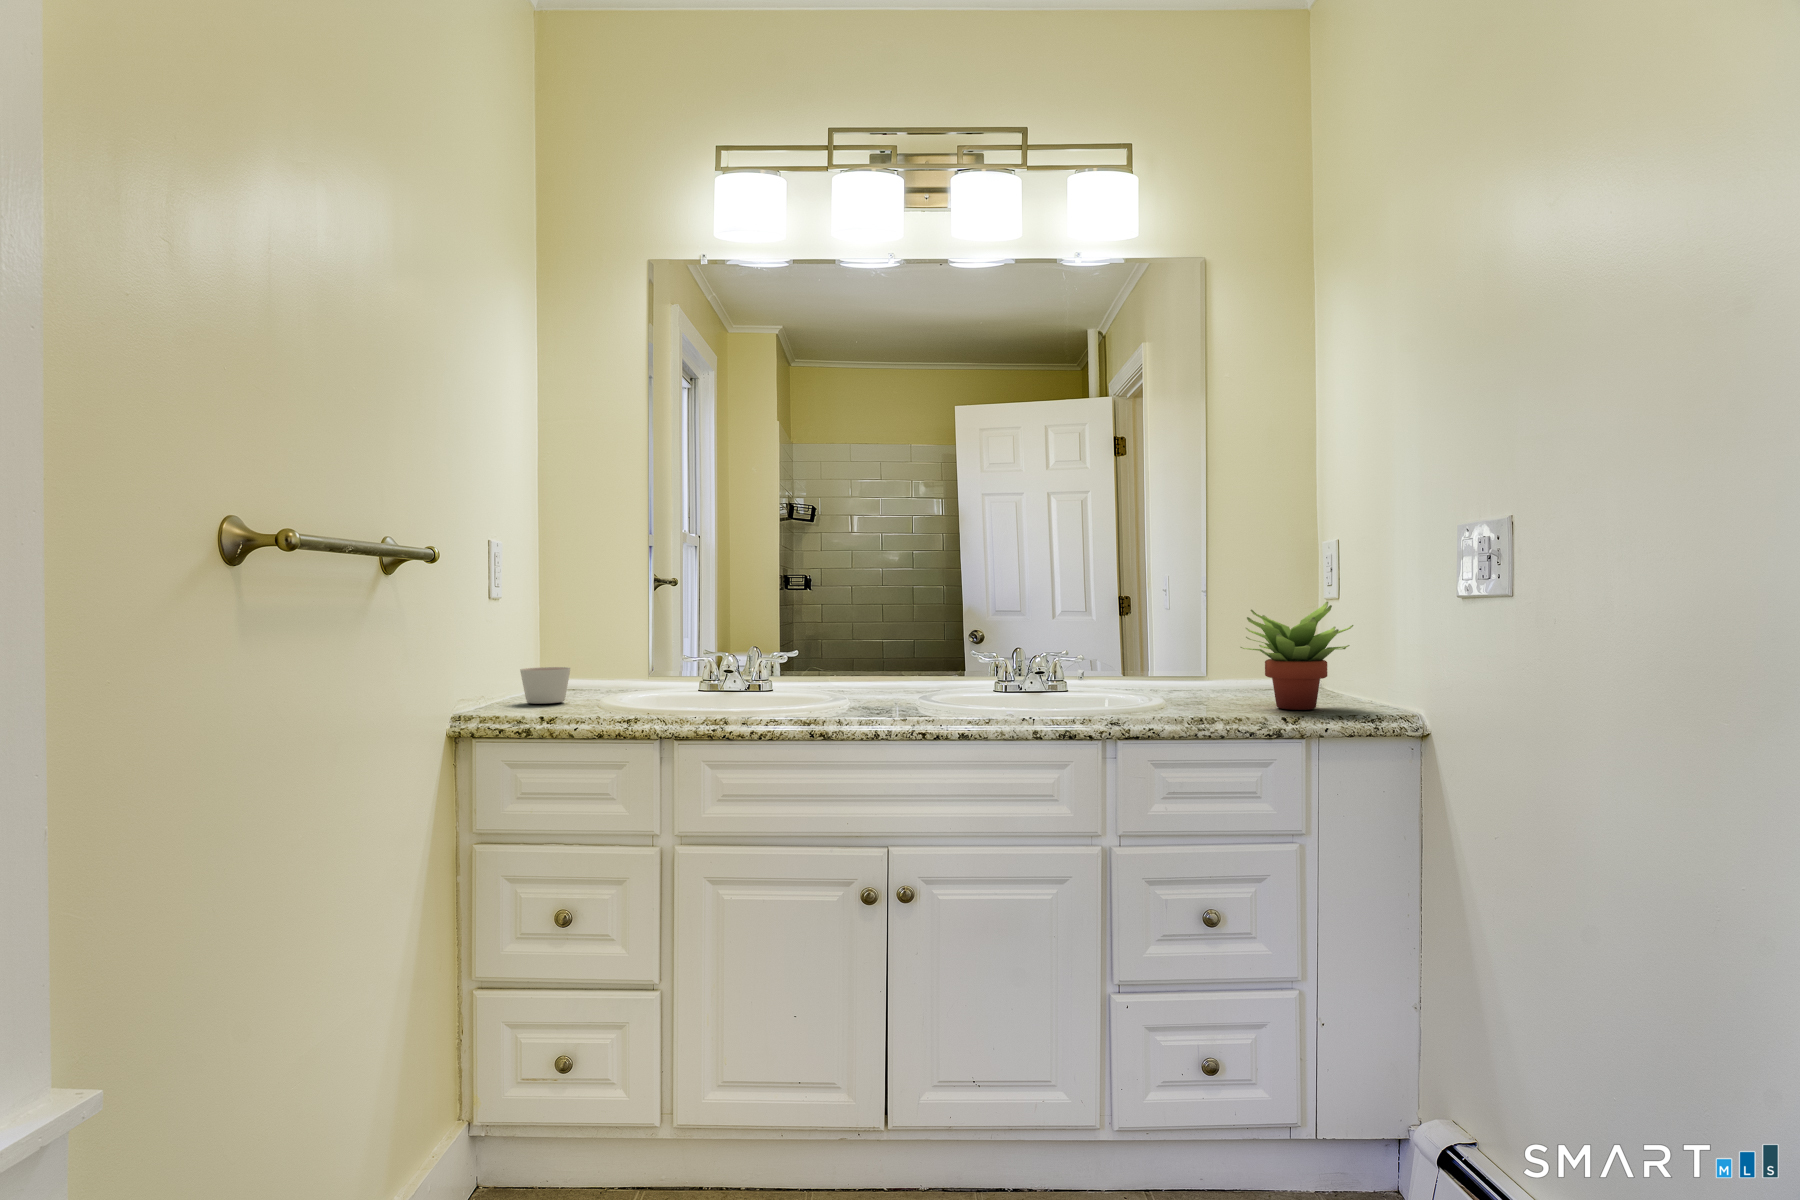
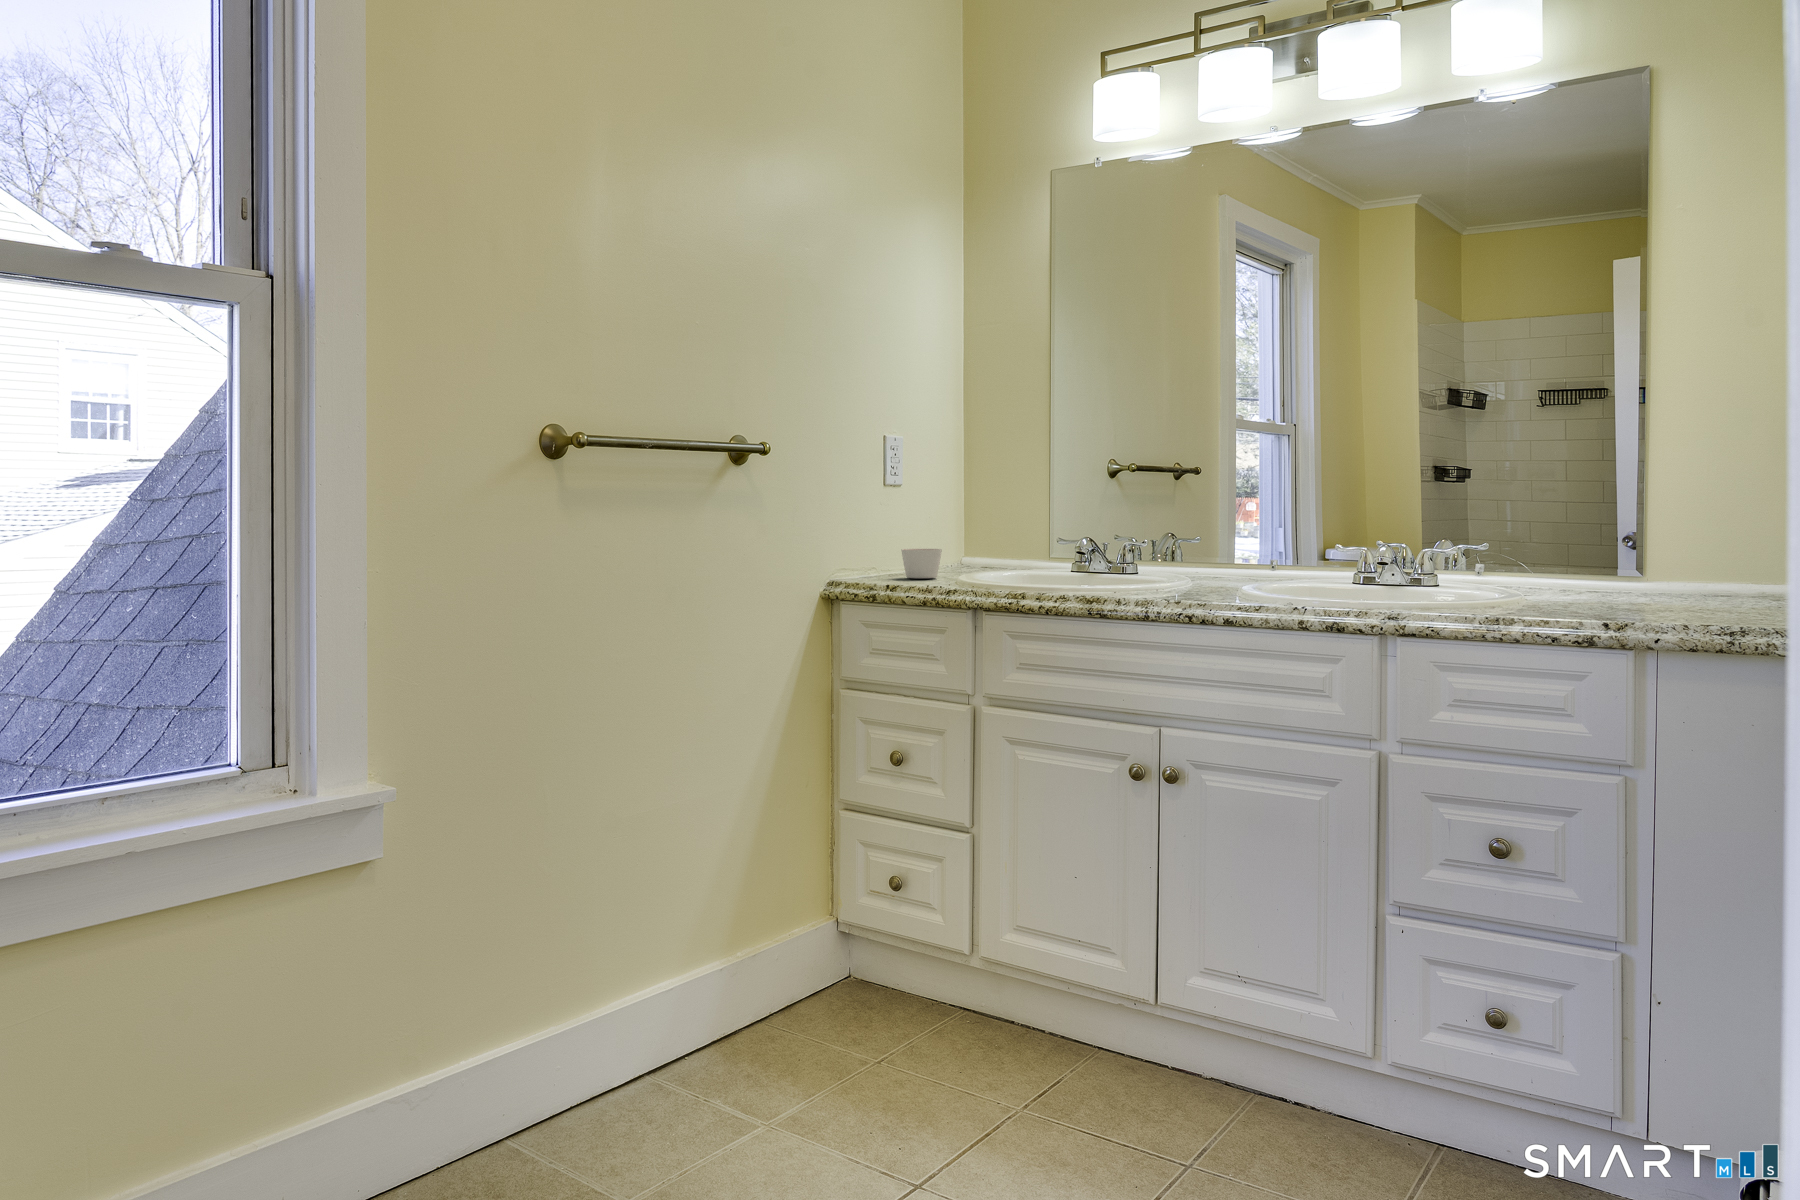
succulent plant: present [1241,602,1353,710] -> none [1592,491,1755,620]

